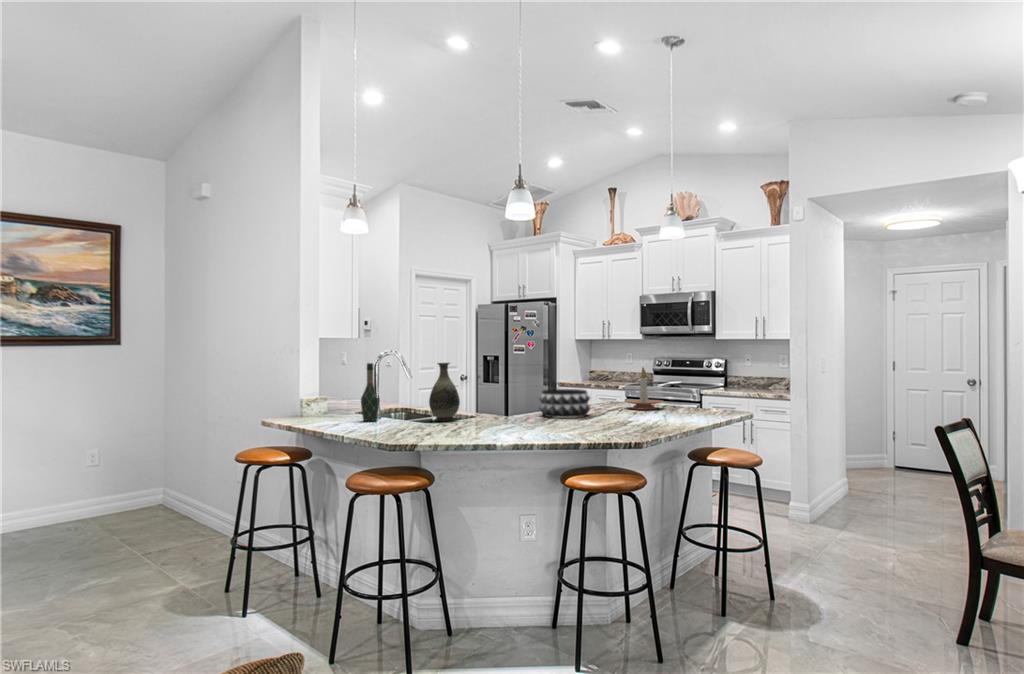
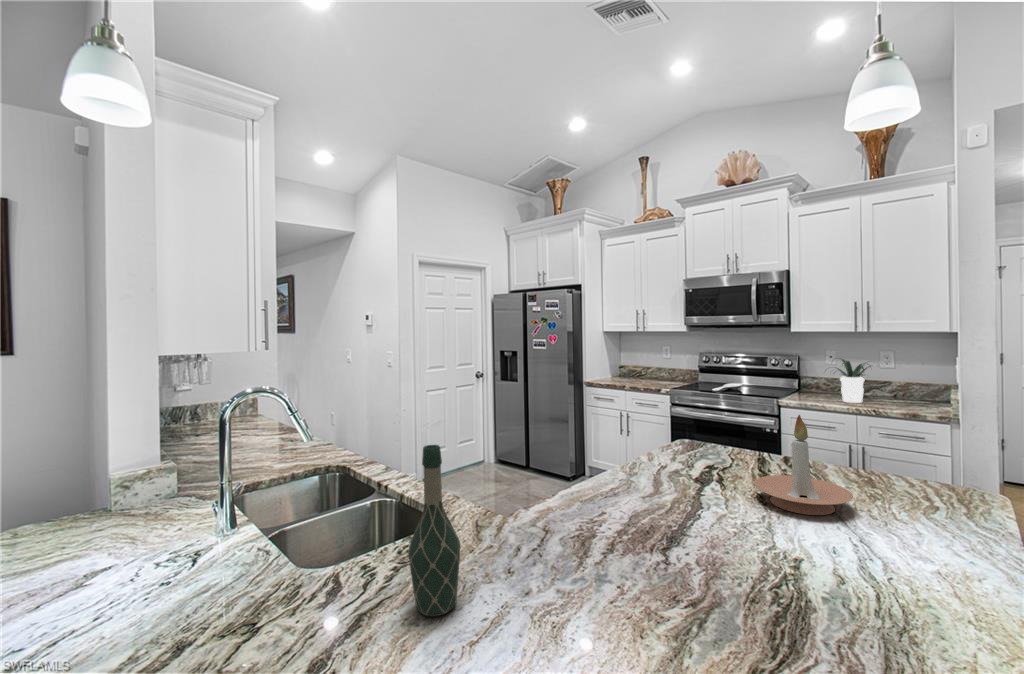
potted plant: none [733,359,774,392] -> present [837,358,871,403]
wine bottle: present [361,363,379,421] -> present [408,445,460,616]
vase: present [429,363,460,421] -> none [269,448,363,630]
decorative bowl: present [539,389,590,418] -> none [580,484,722,599]

